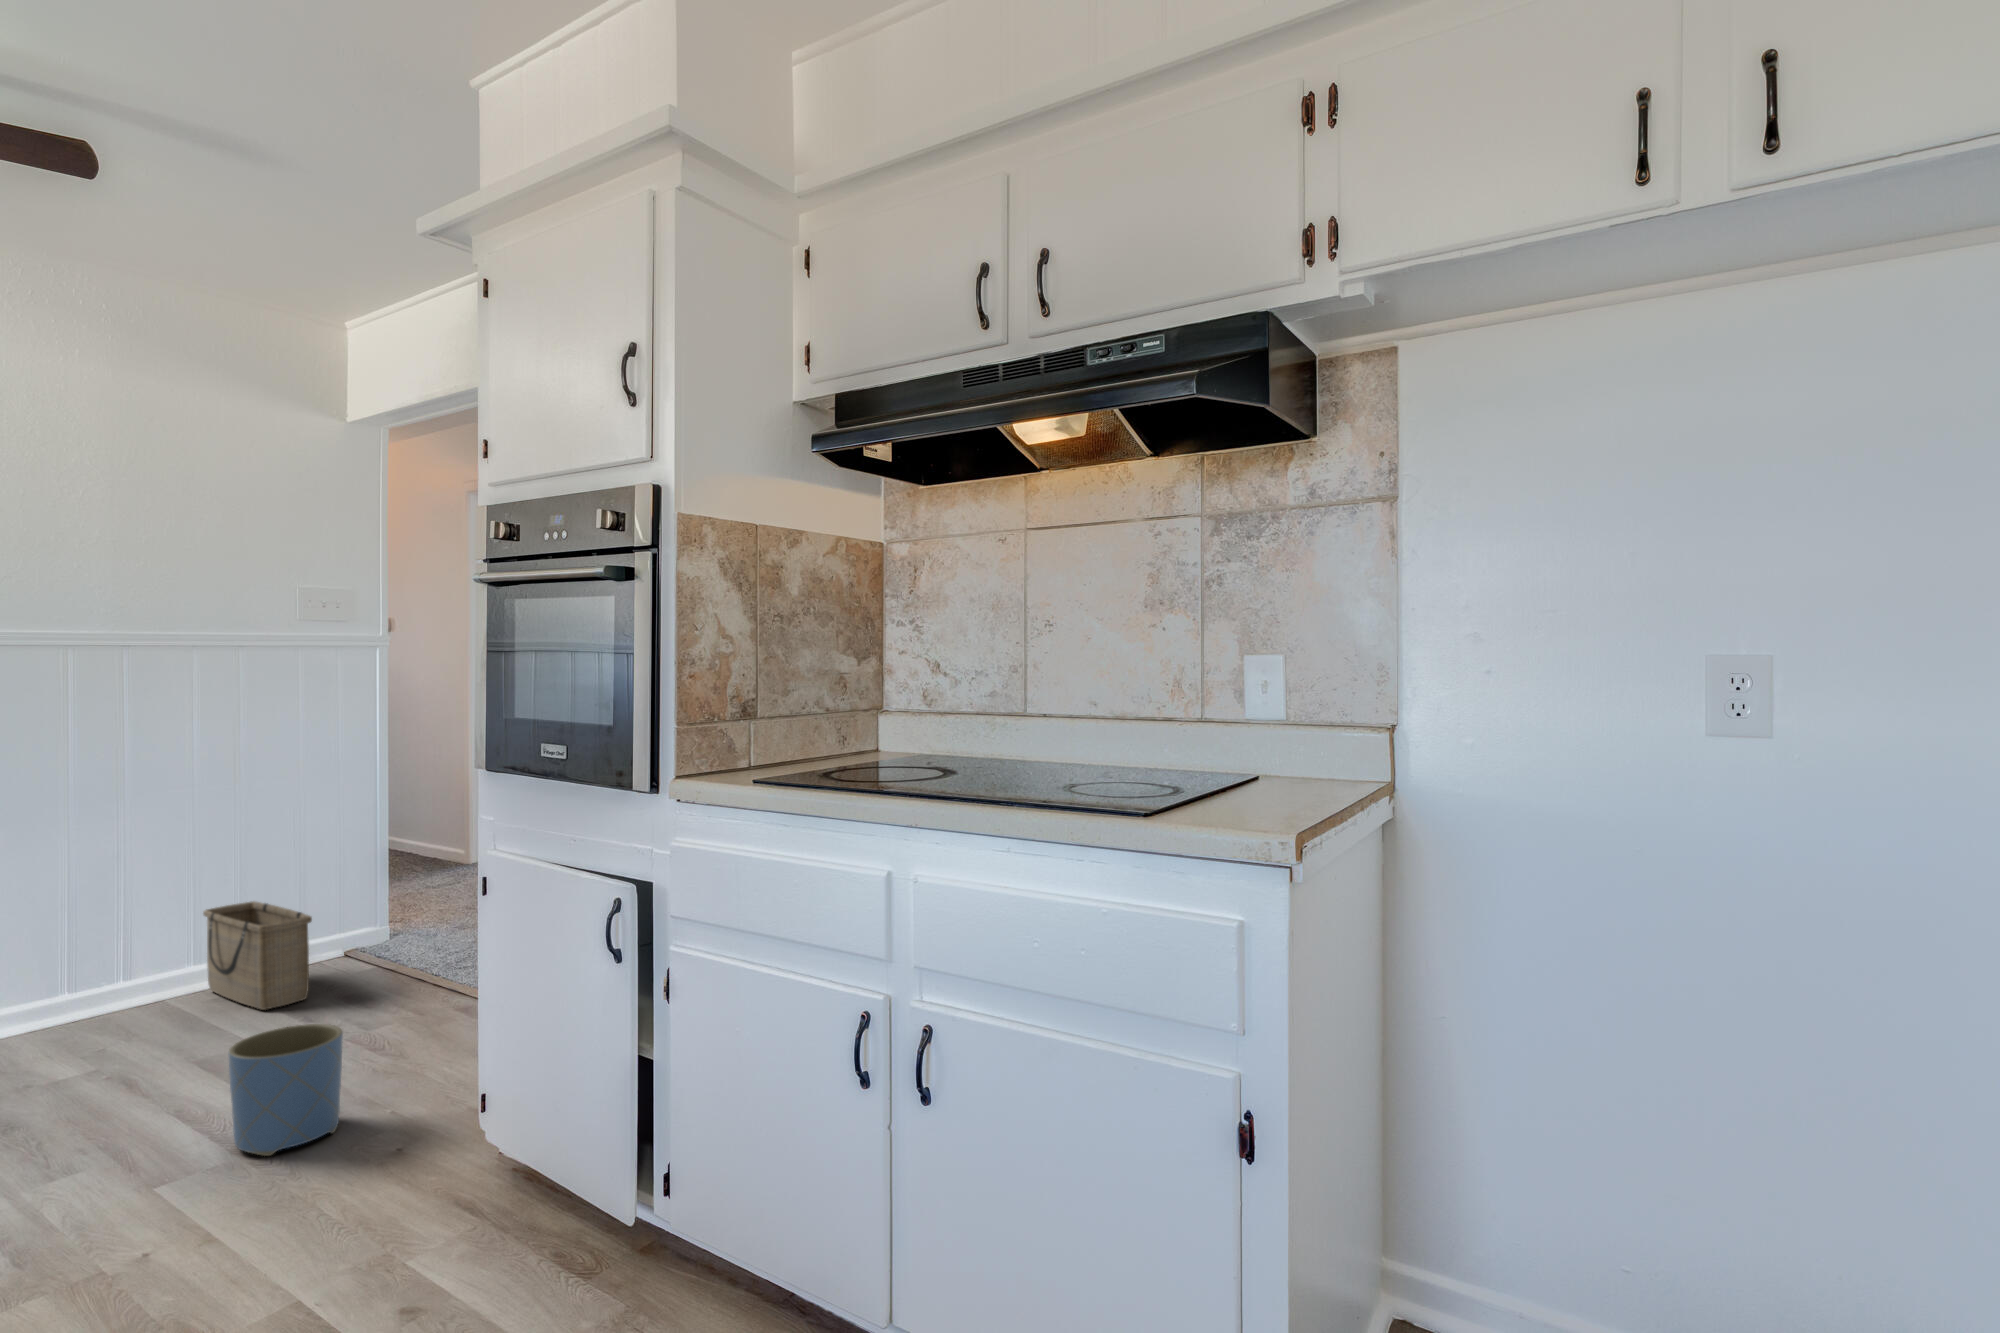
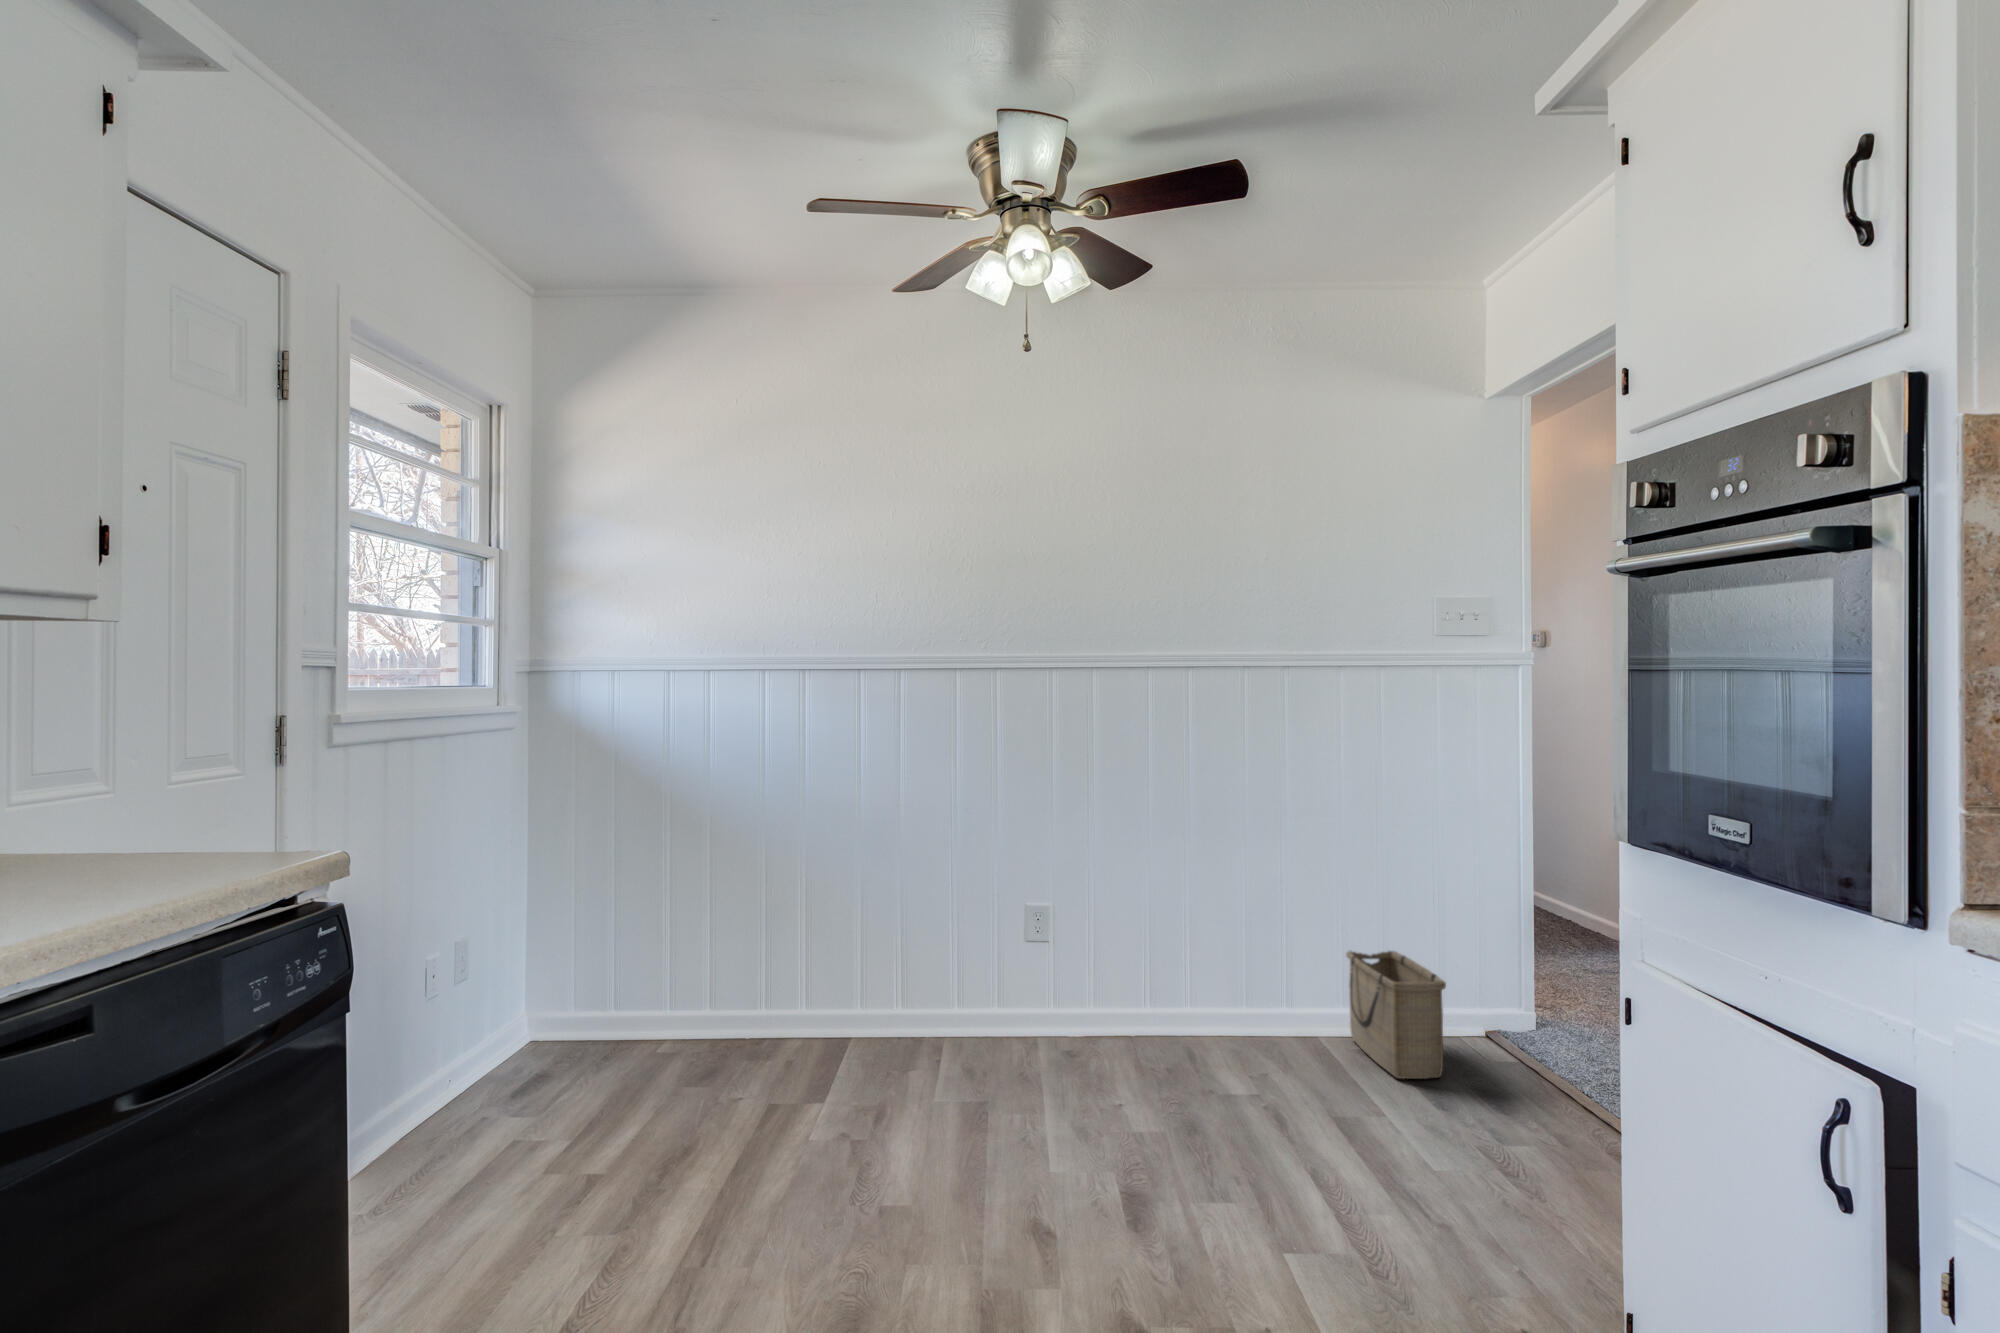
planter: present [228,1024,343,1156] -> none [1341,1119,1459,1274]

